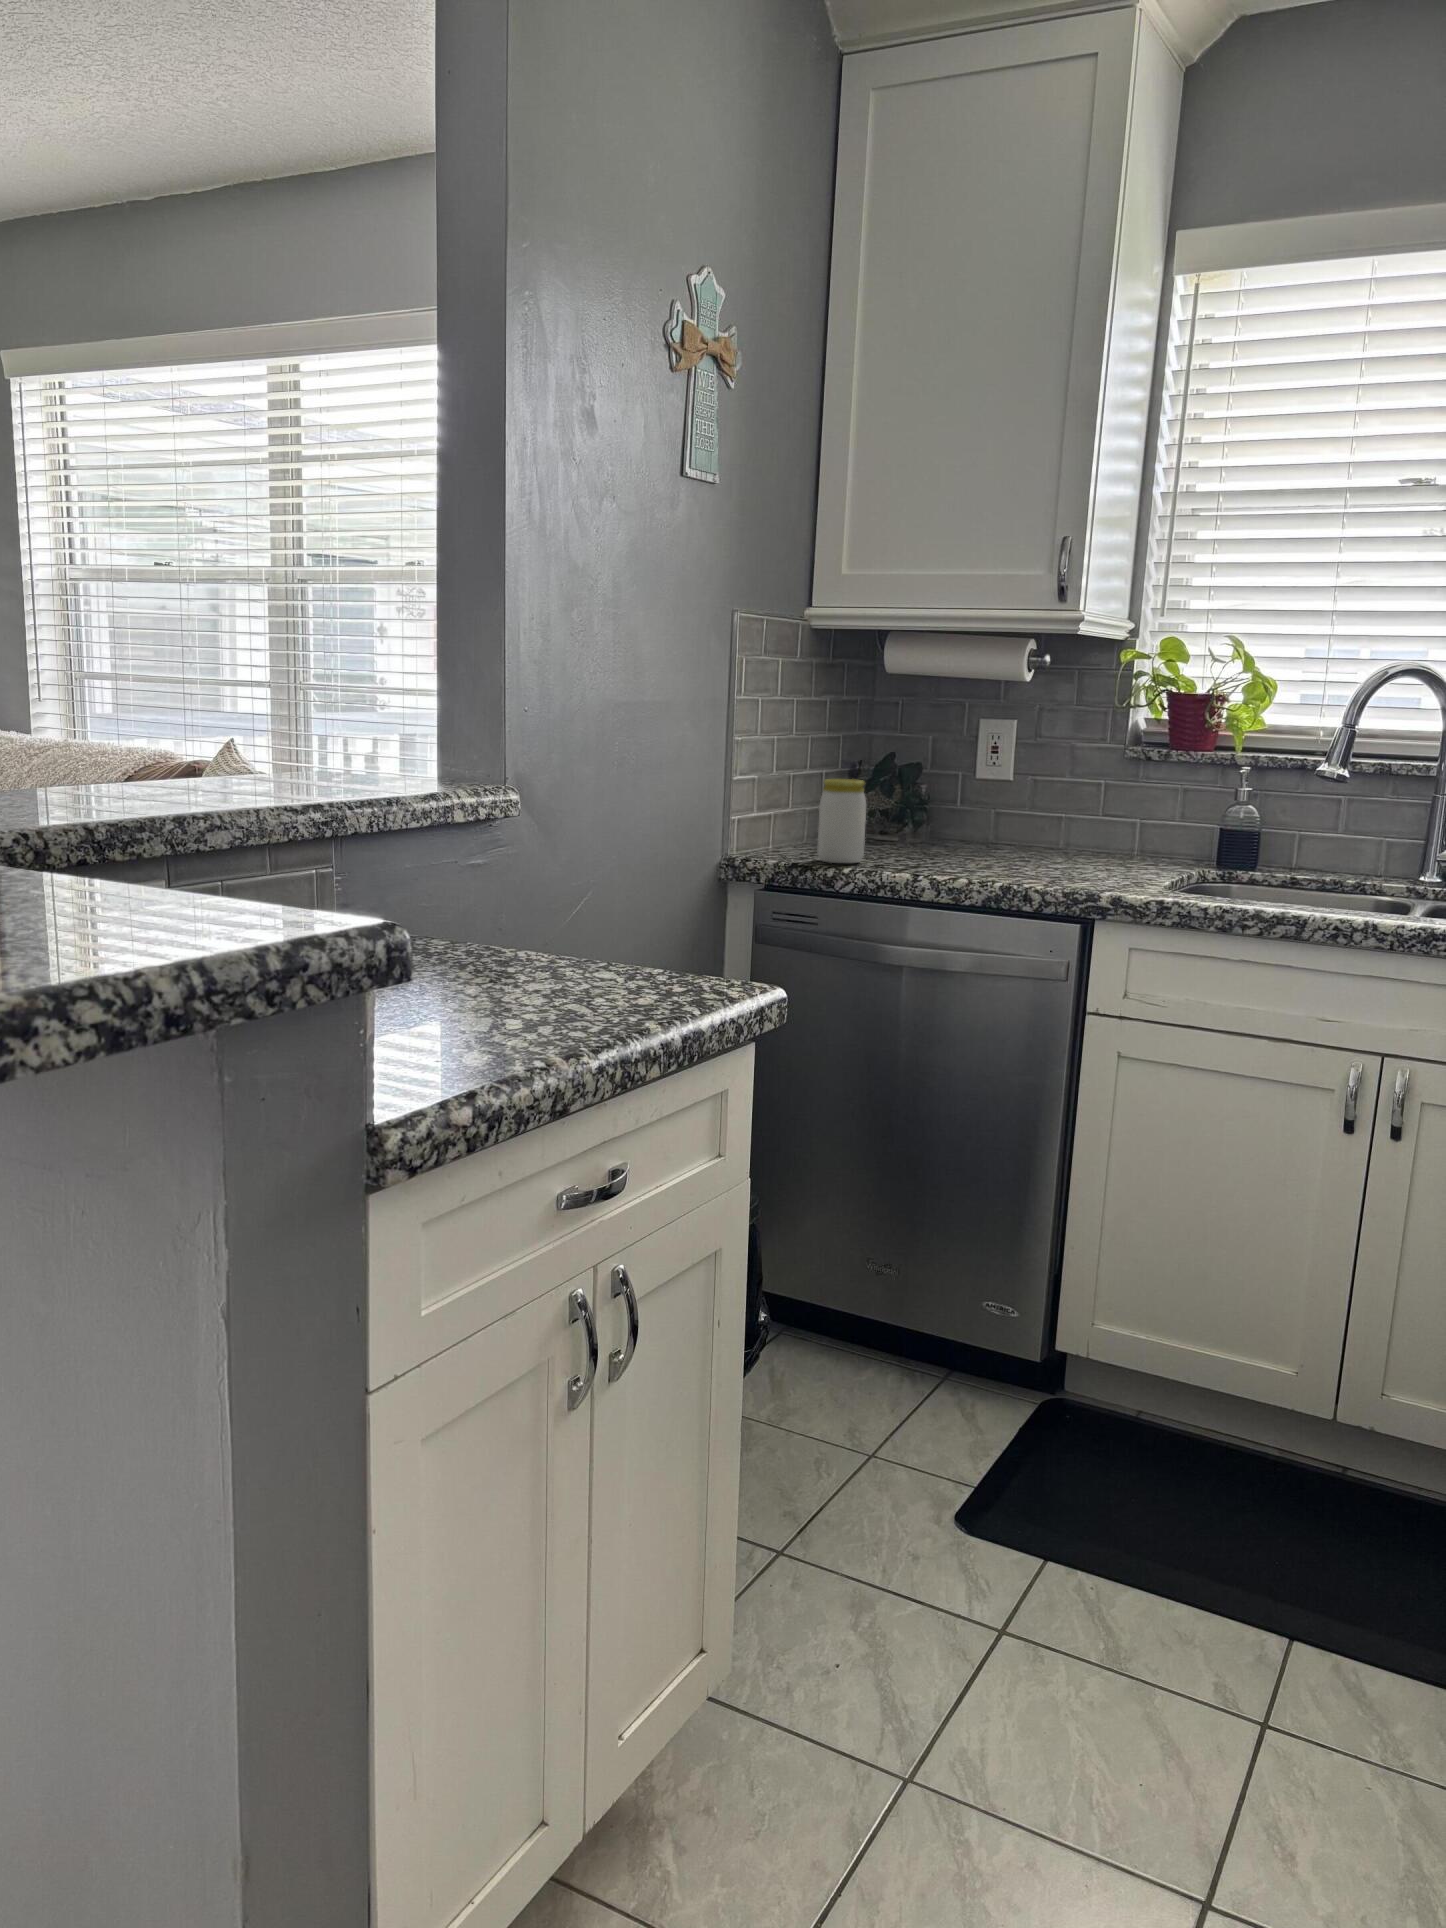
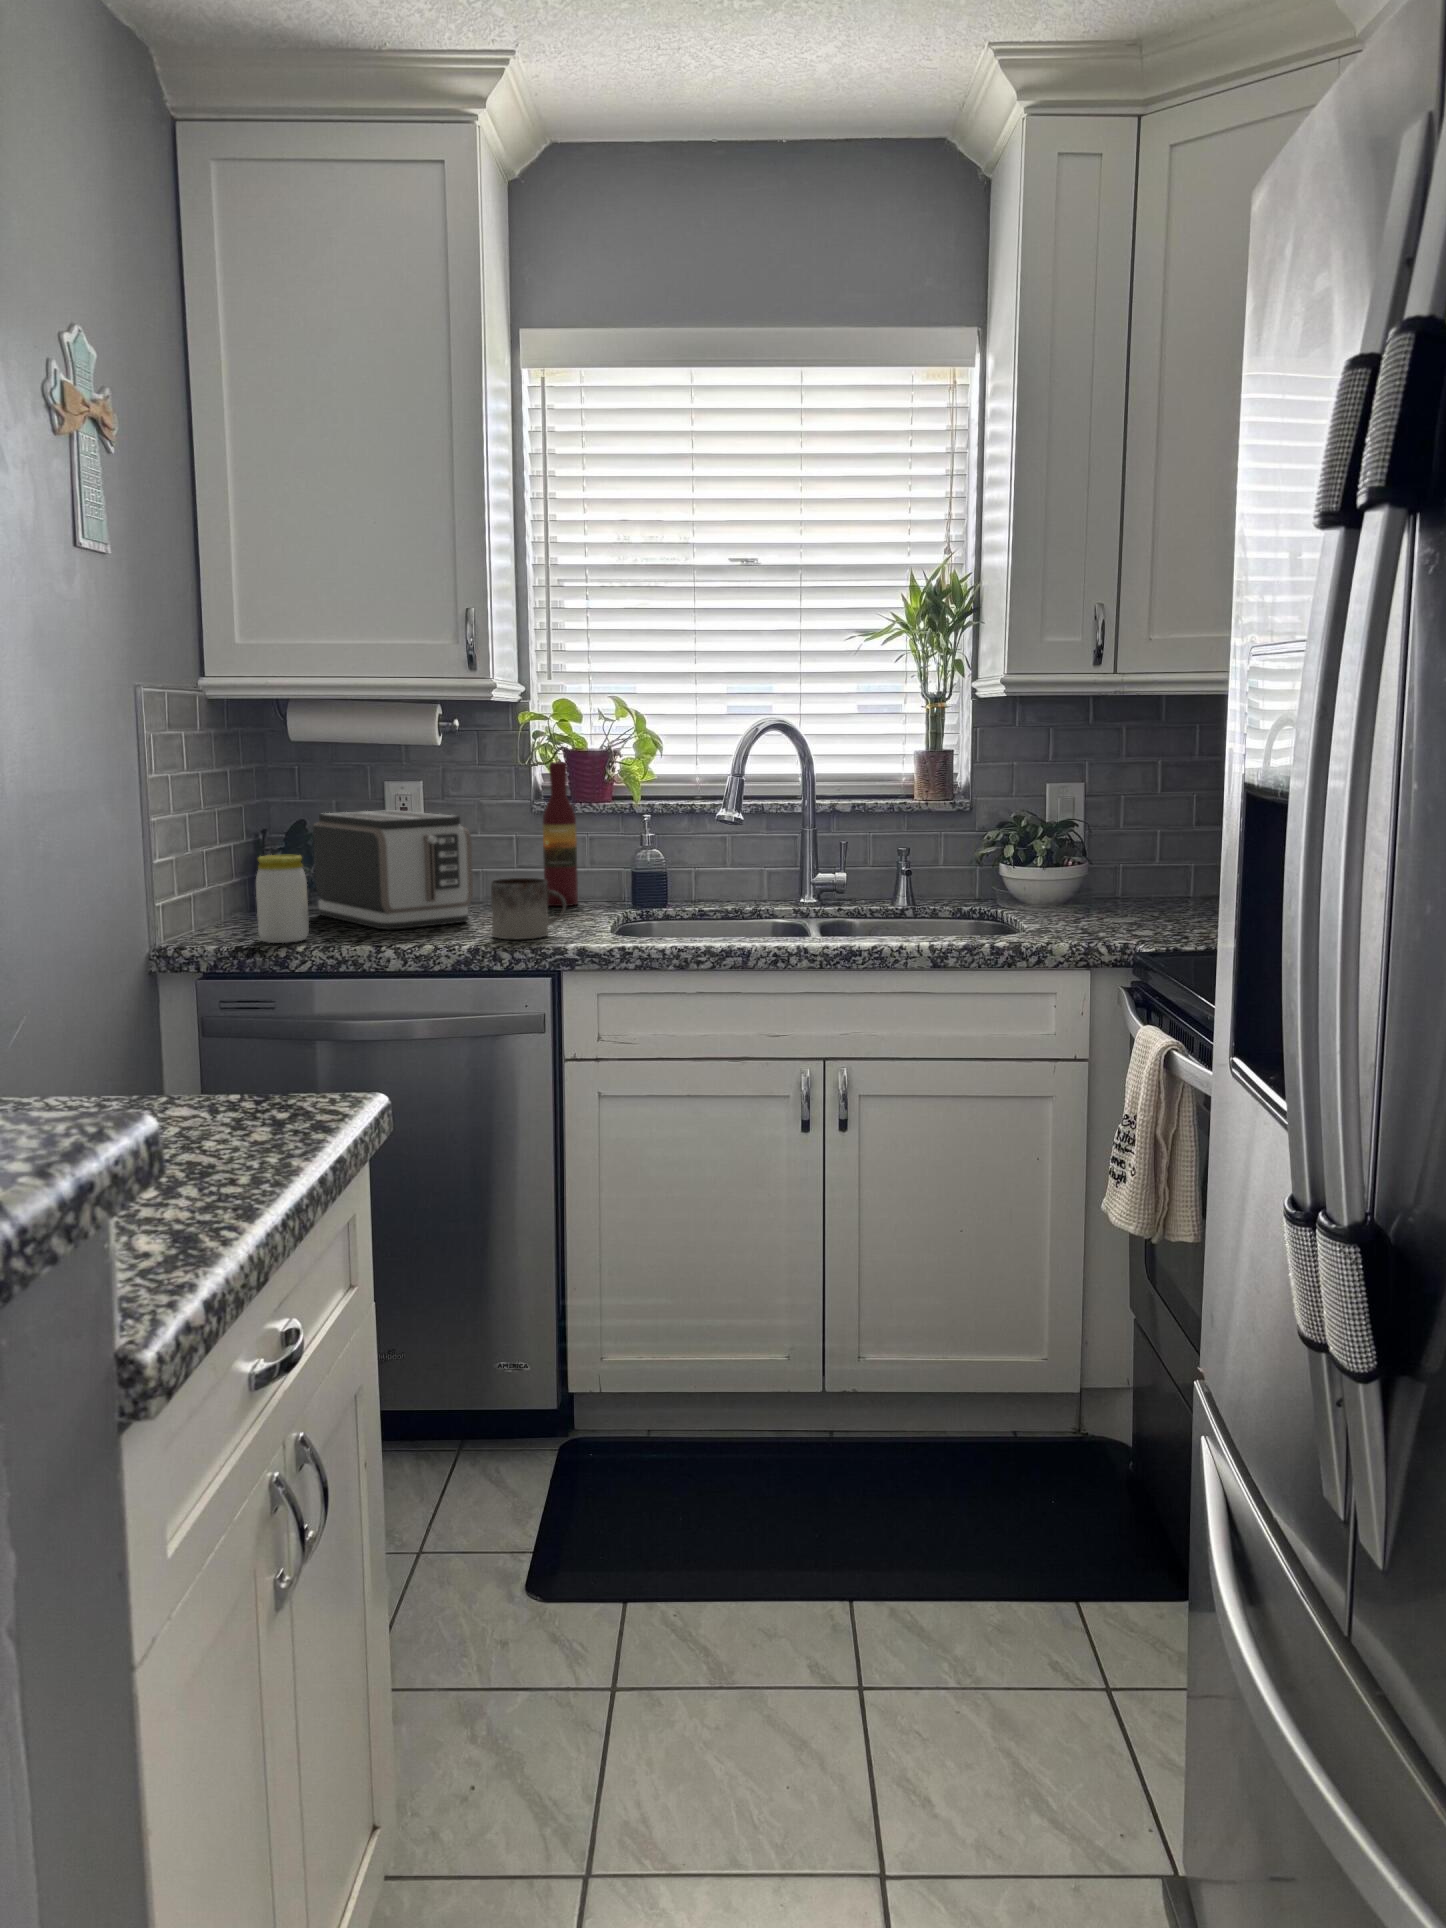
wine bottle: none [1123,705,1168,860] -> present [543,762,578,906]
toaster: none [894,745,1040,863] -> present [313,810,473,930]
mug: none [1036,820,1118,884] -> present [491,878,566,940]

